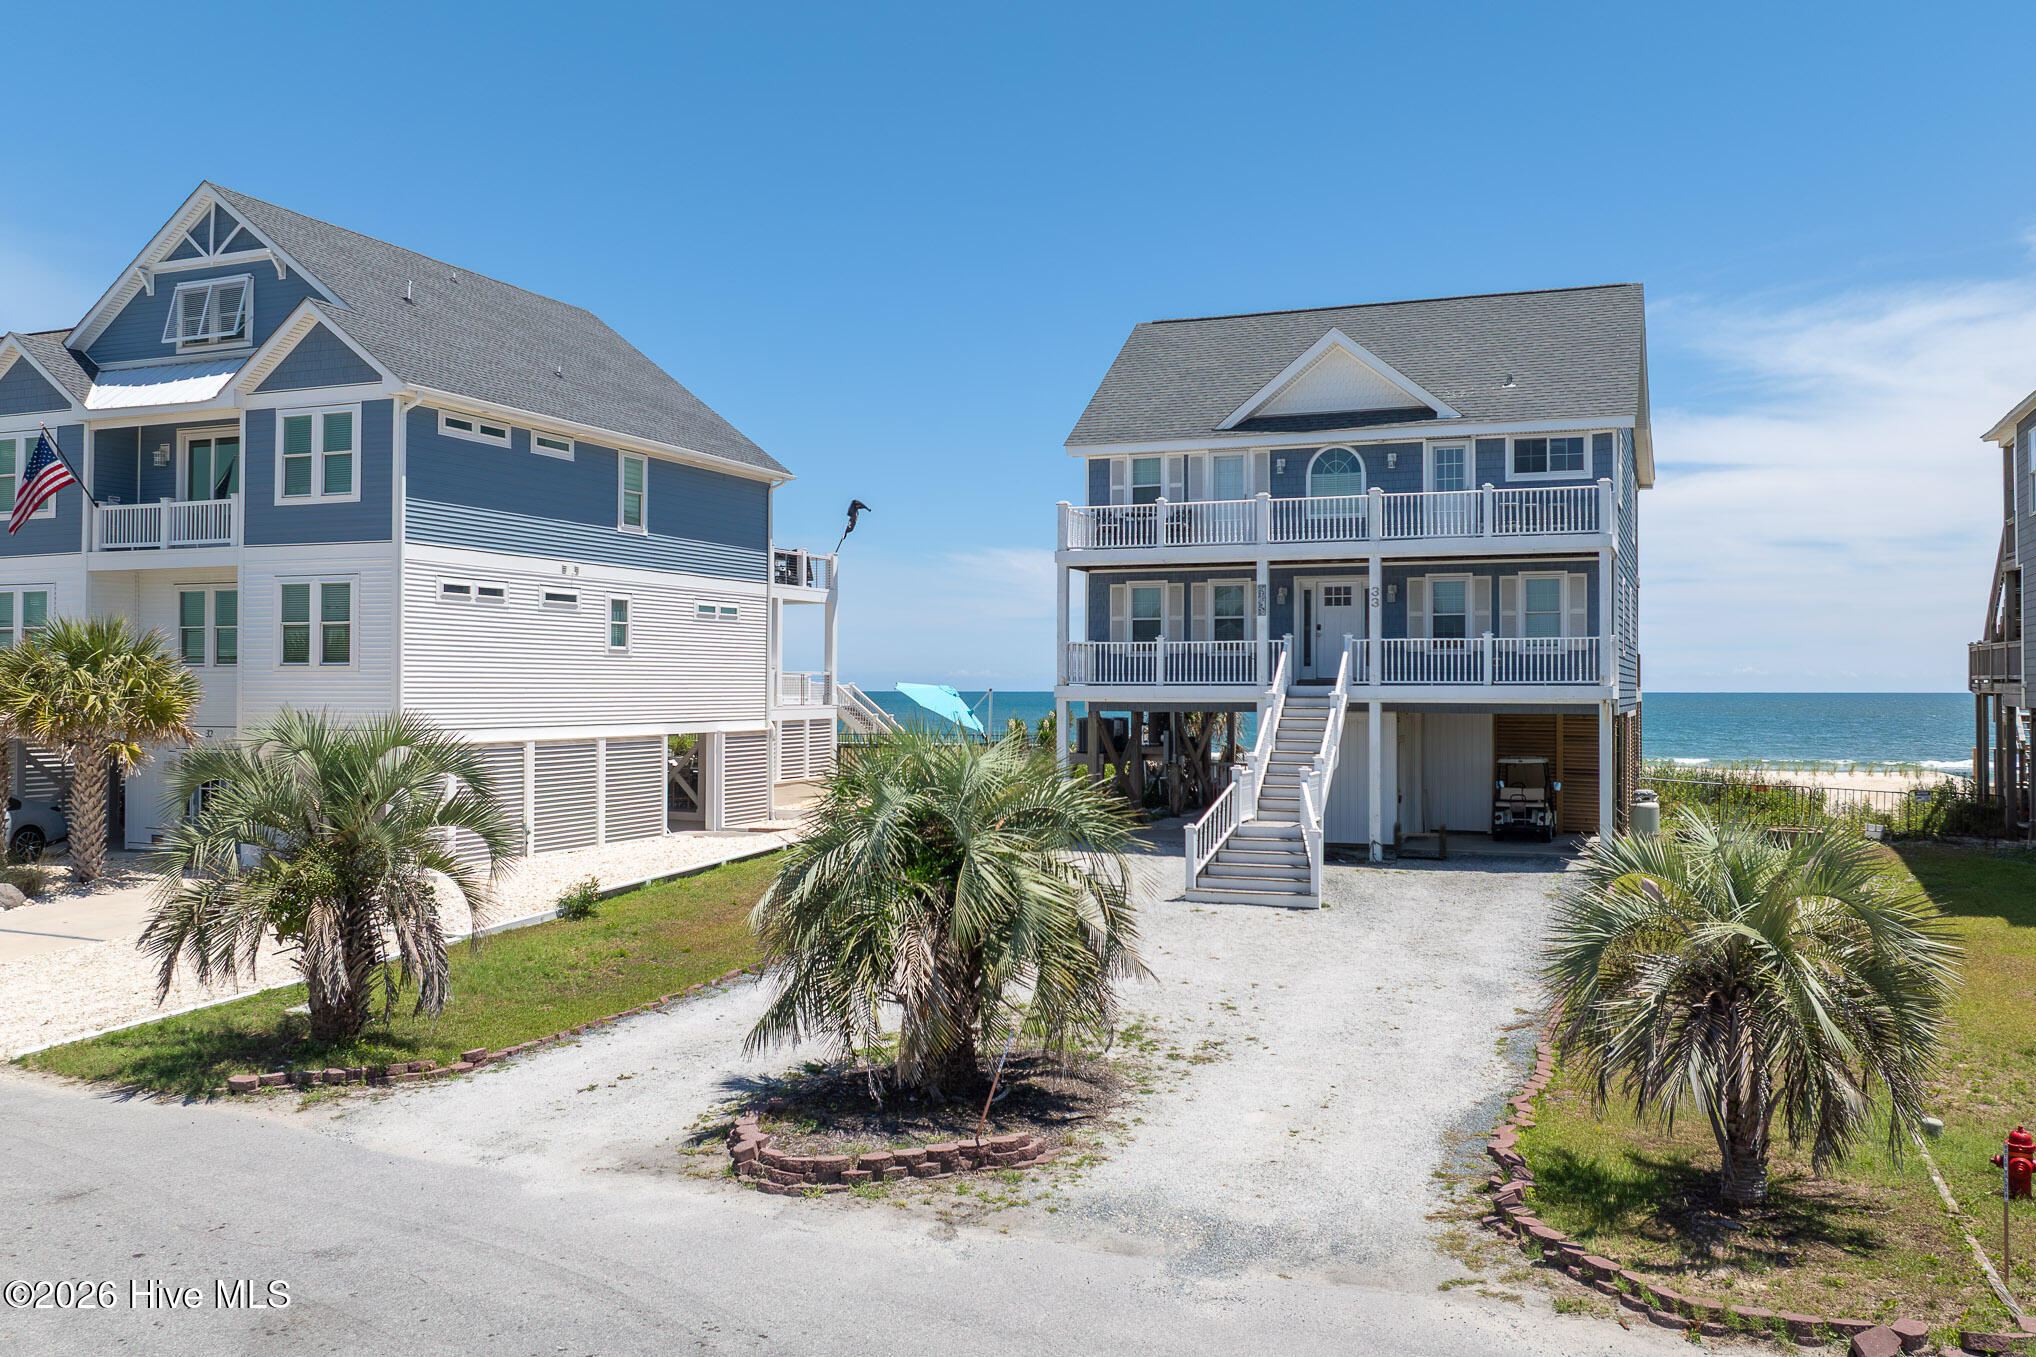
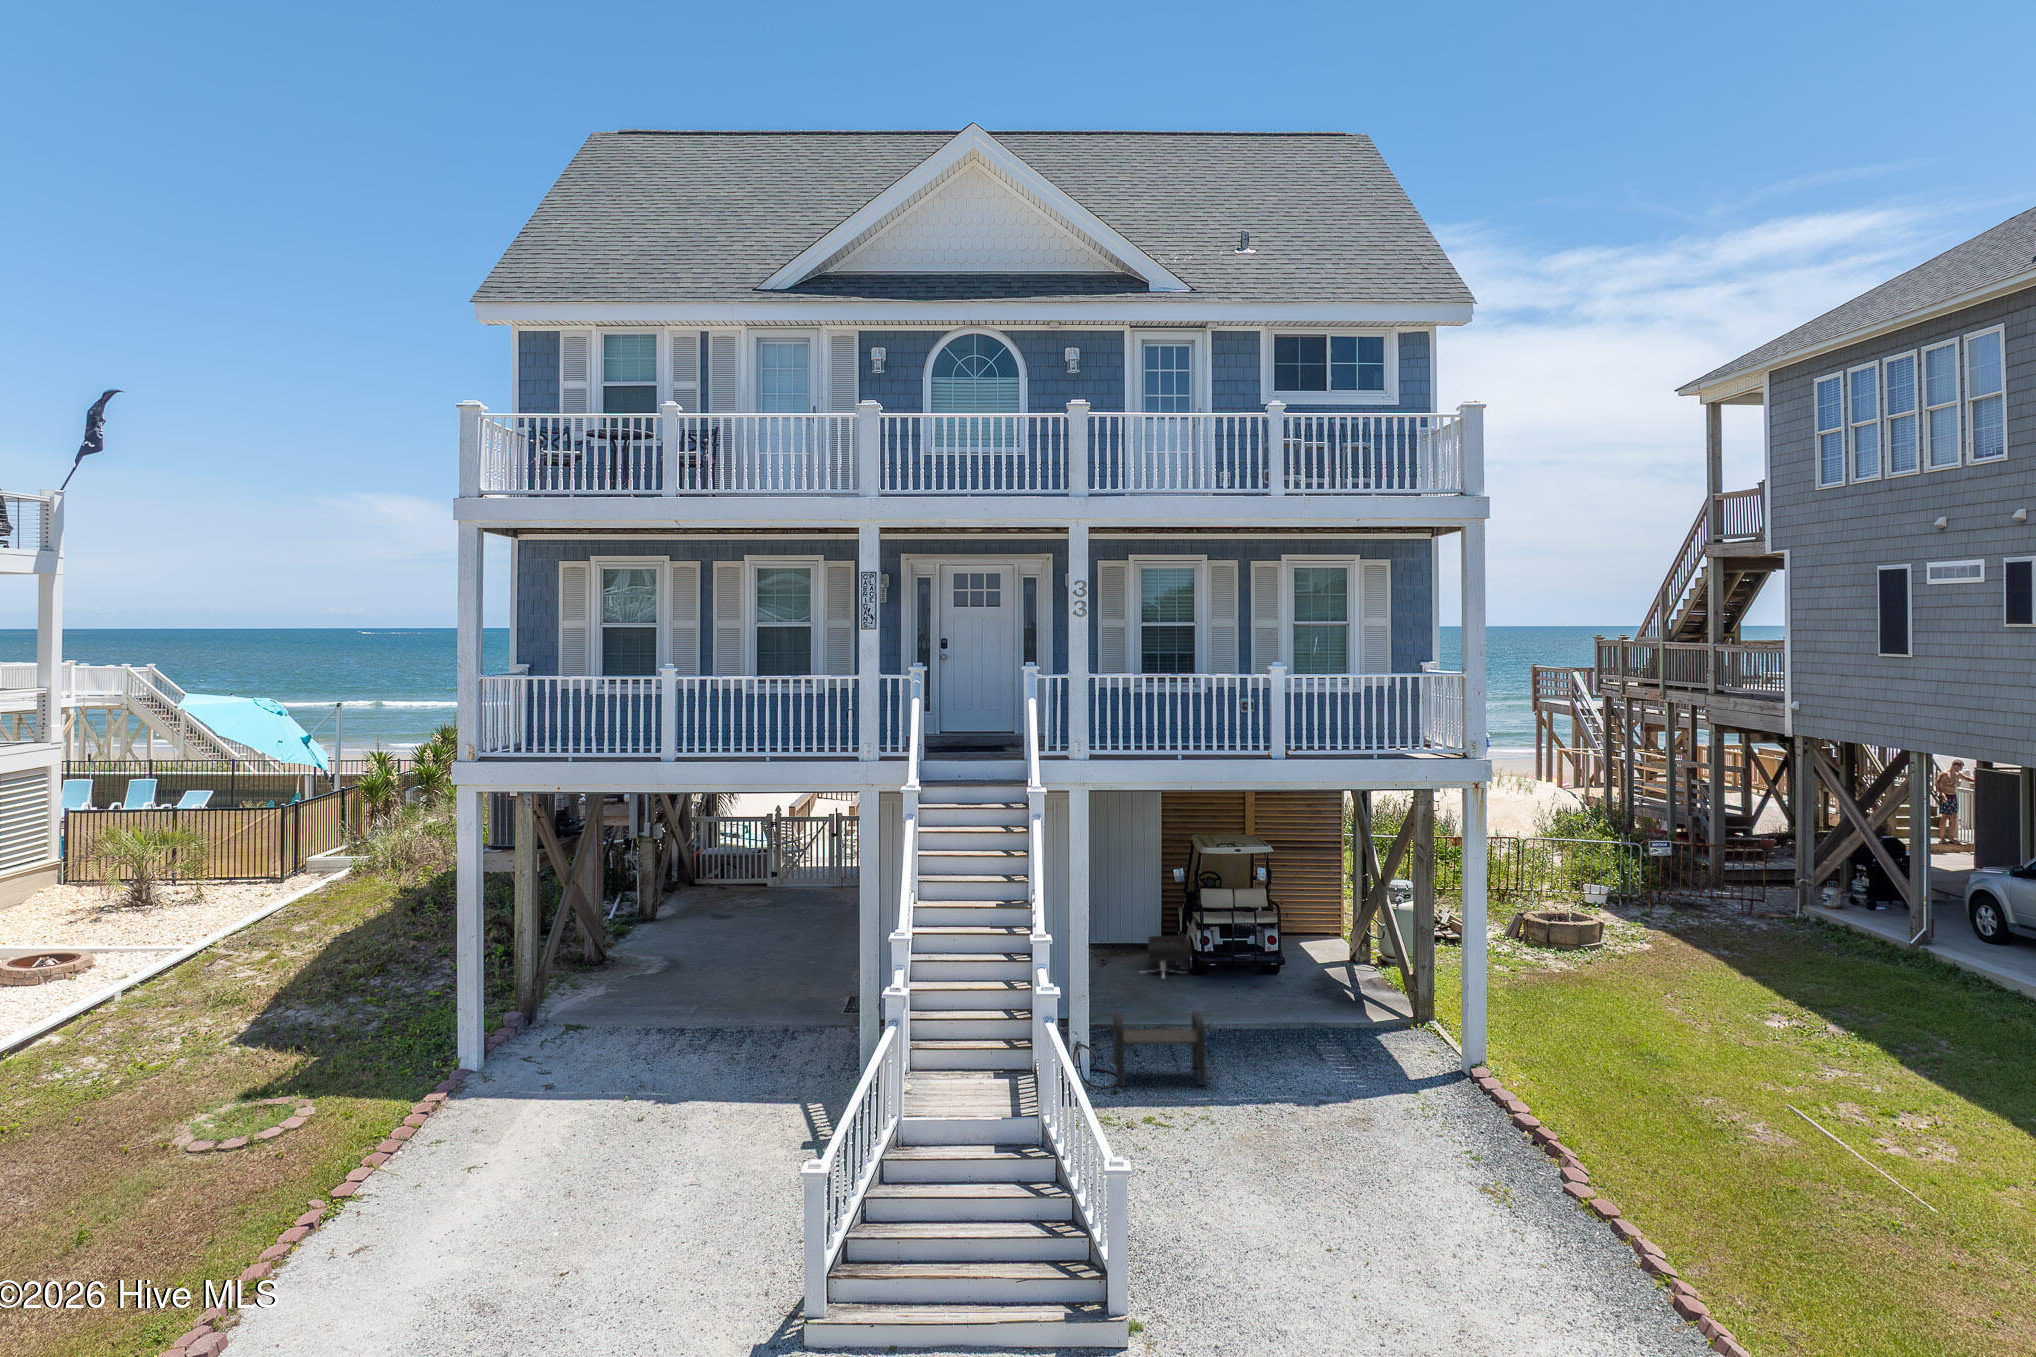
lounge chair: none [1448,806,1488,837] -> present [1148,935,1191,978]

